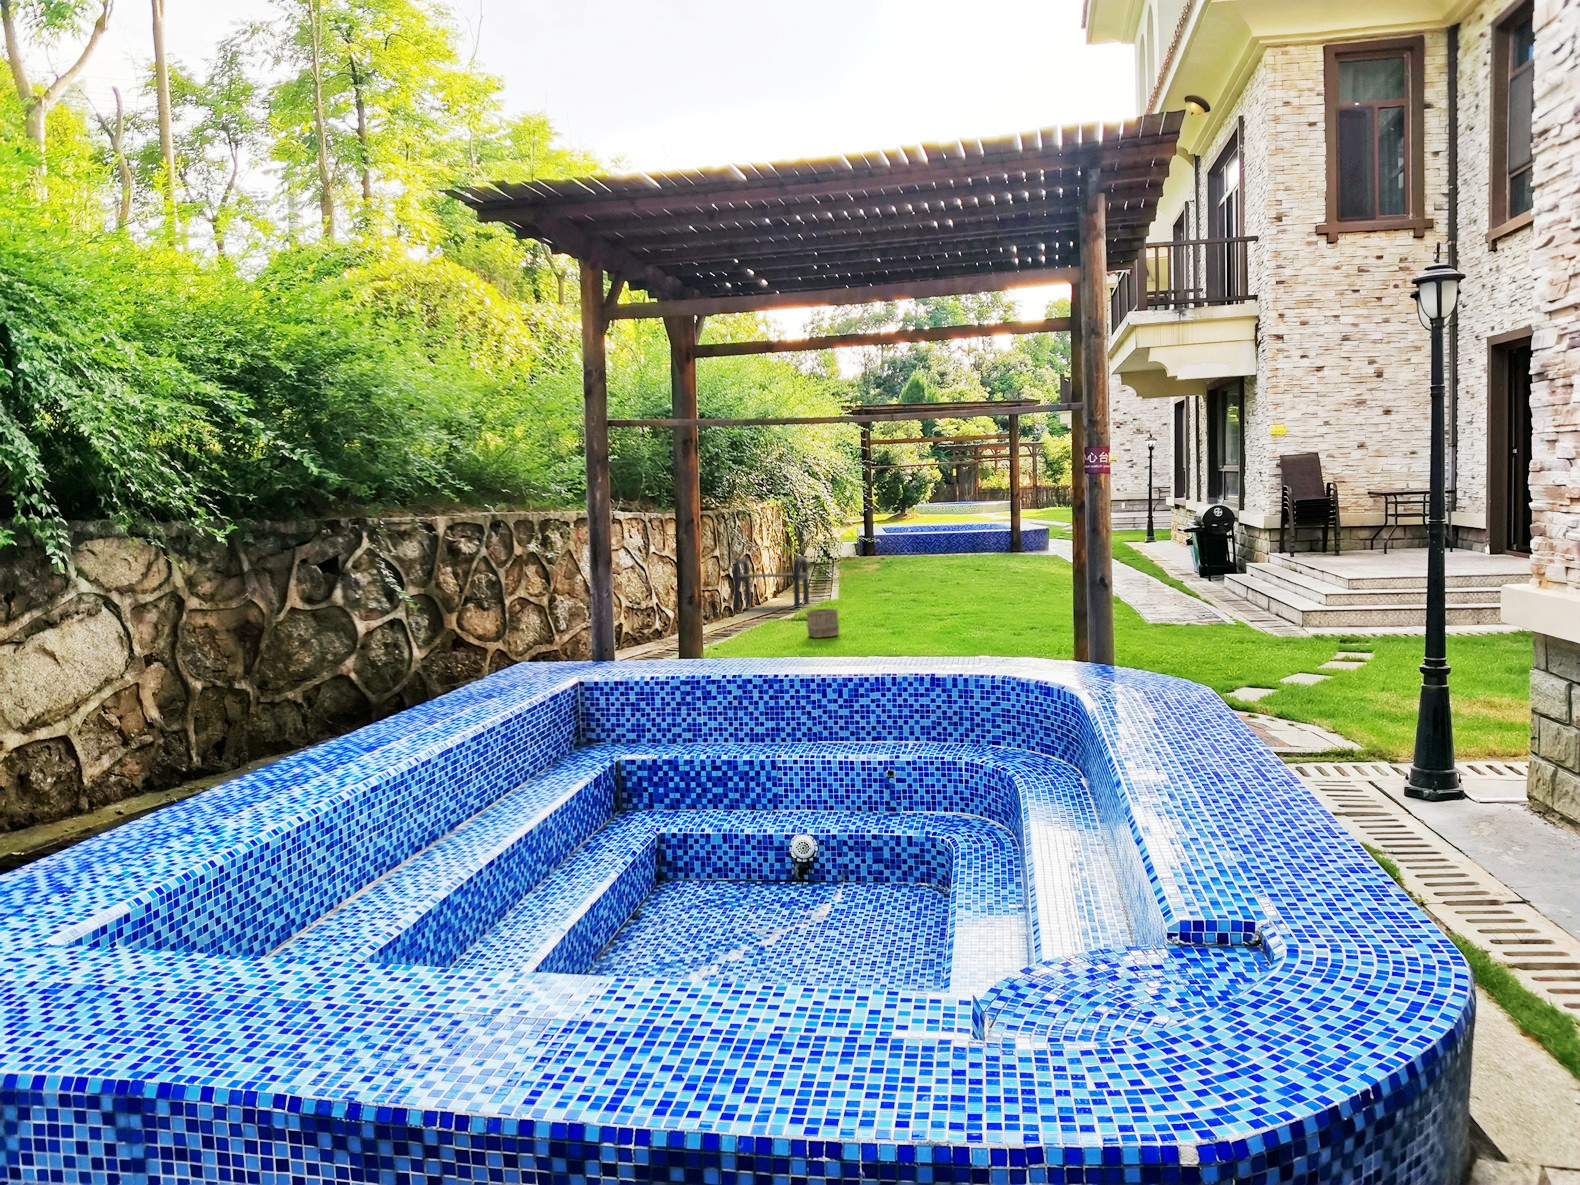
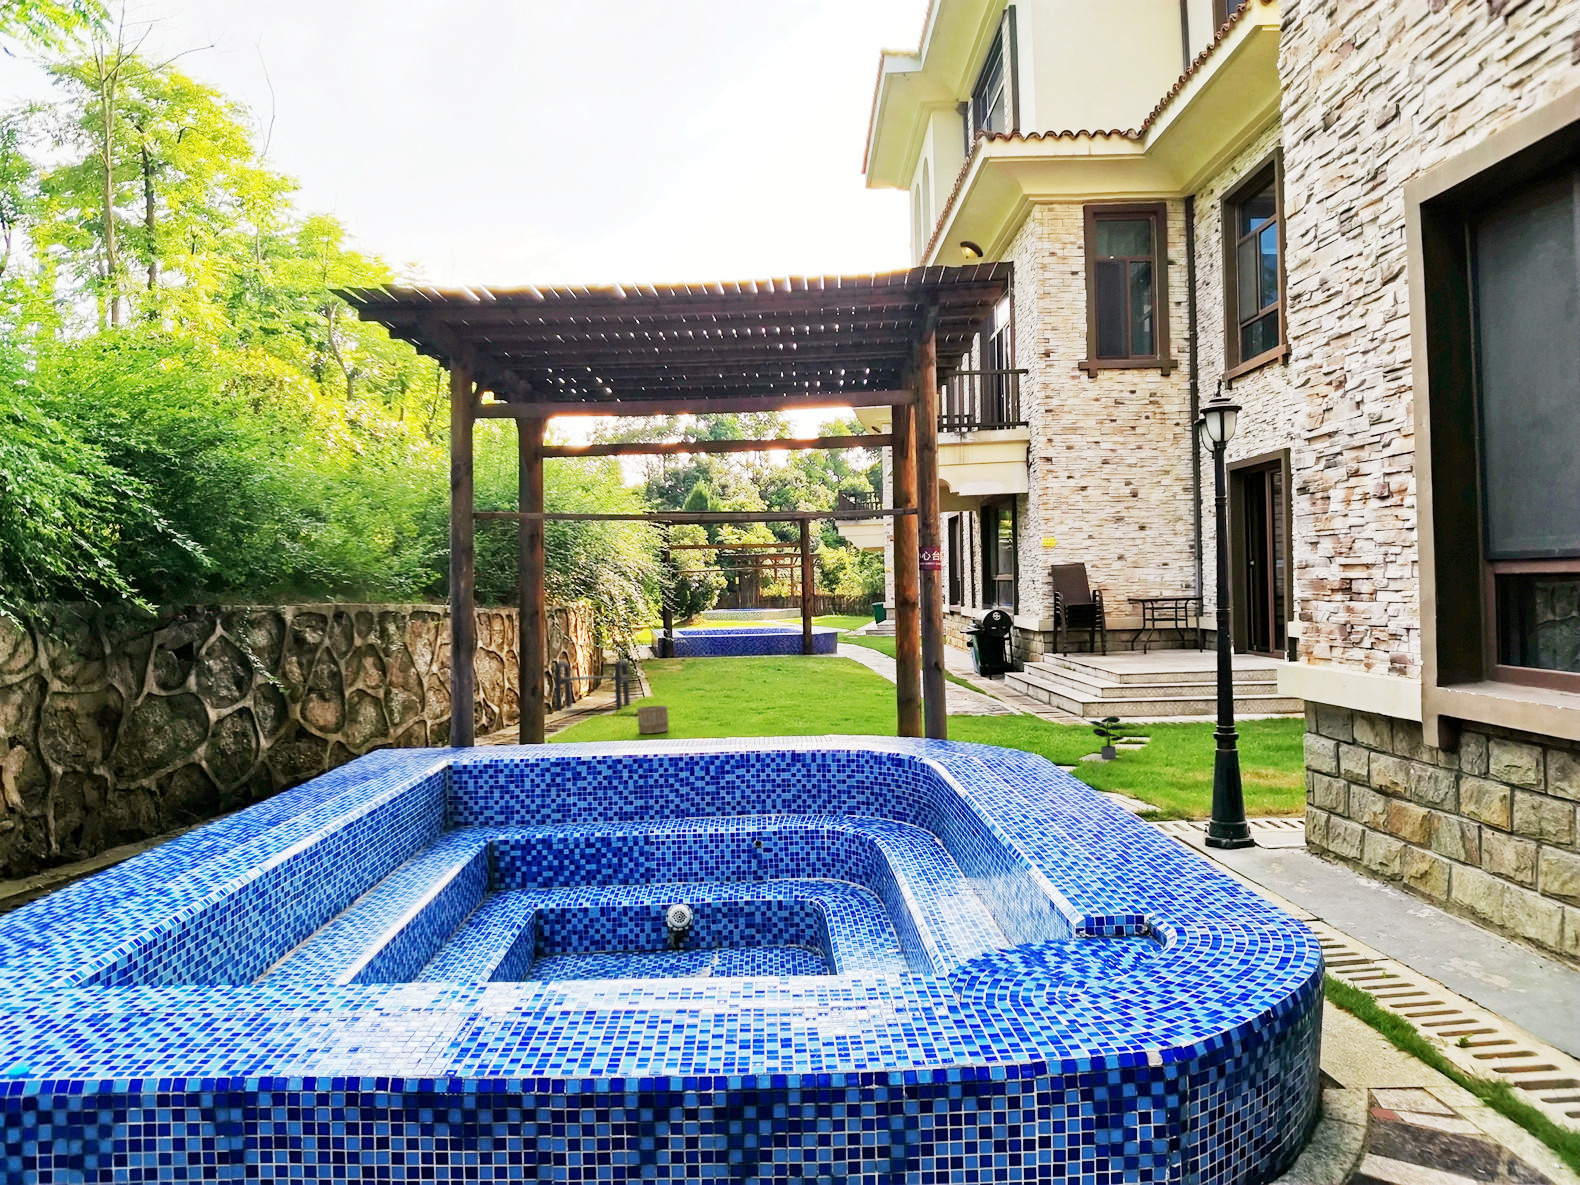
potted plant: none [1297,635,1344,683] -> present [1089,717,1127,759]

